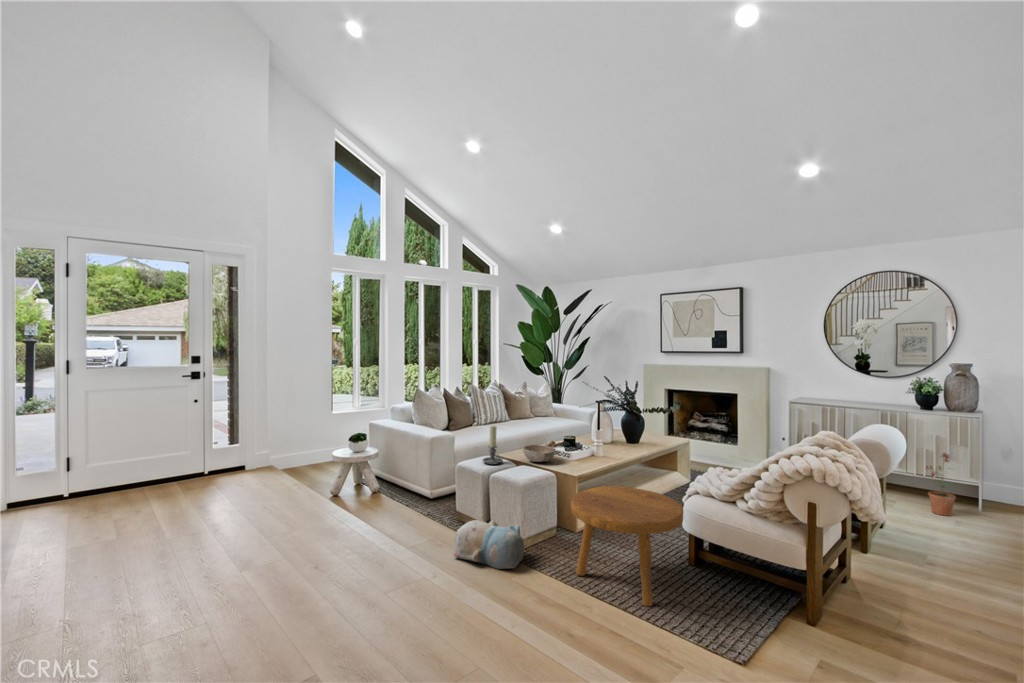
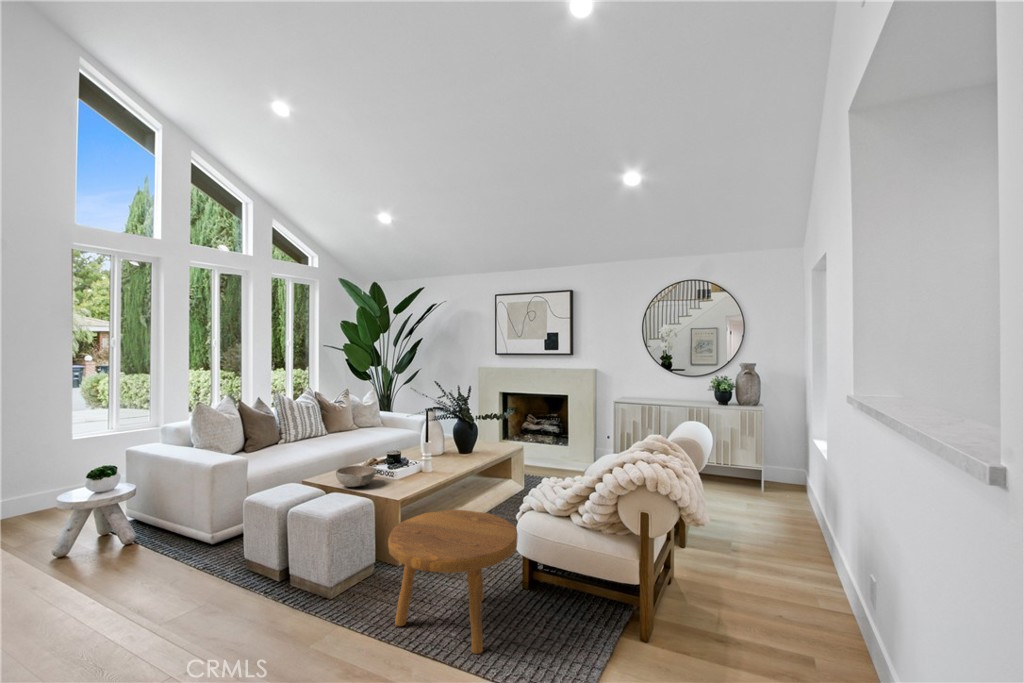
candle holder: present [483,425,503,465] -> none [281,446,308,496]
potted plant: present [926,453,955,516] -> none [723,444,747,501]
plush toy: present [453,520,525,569] -> none [229,570,330,636]

